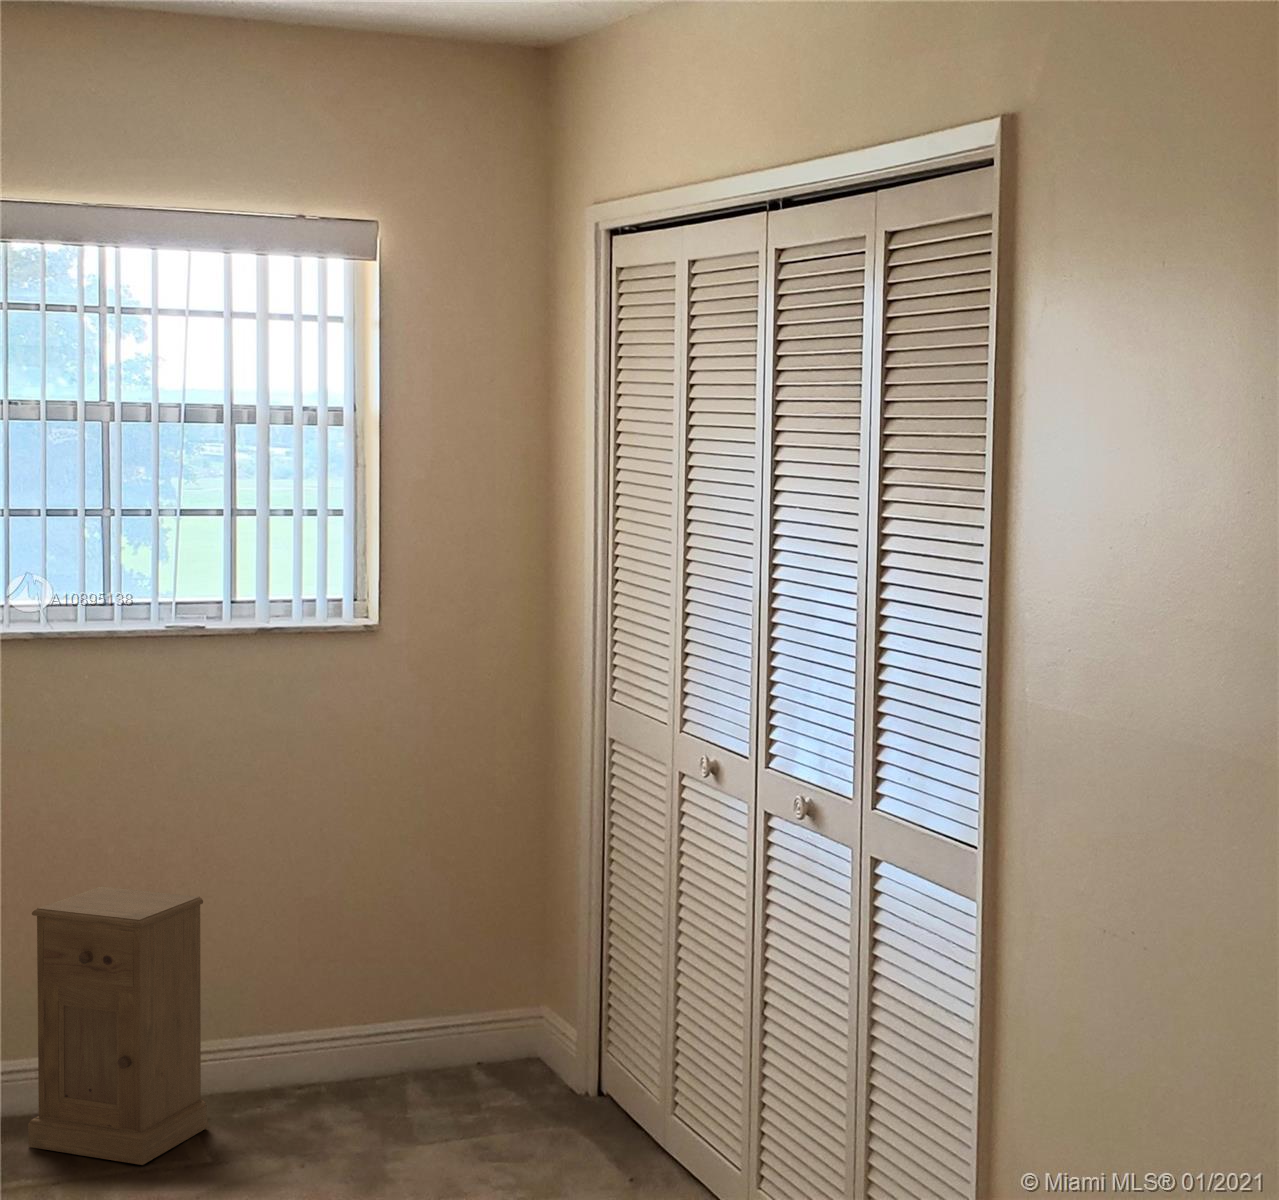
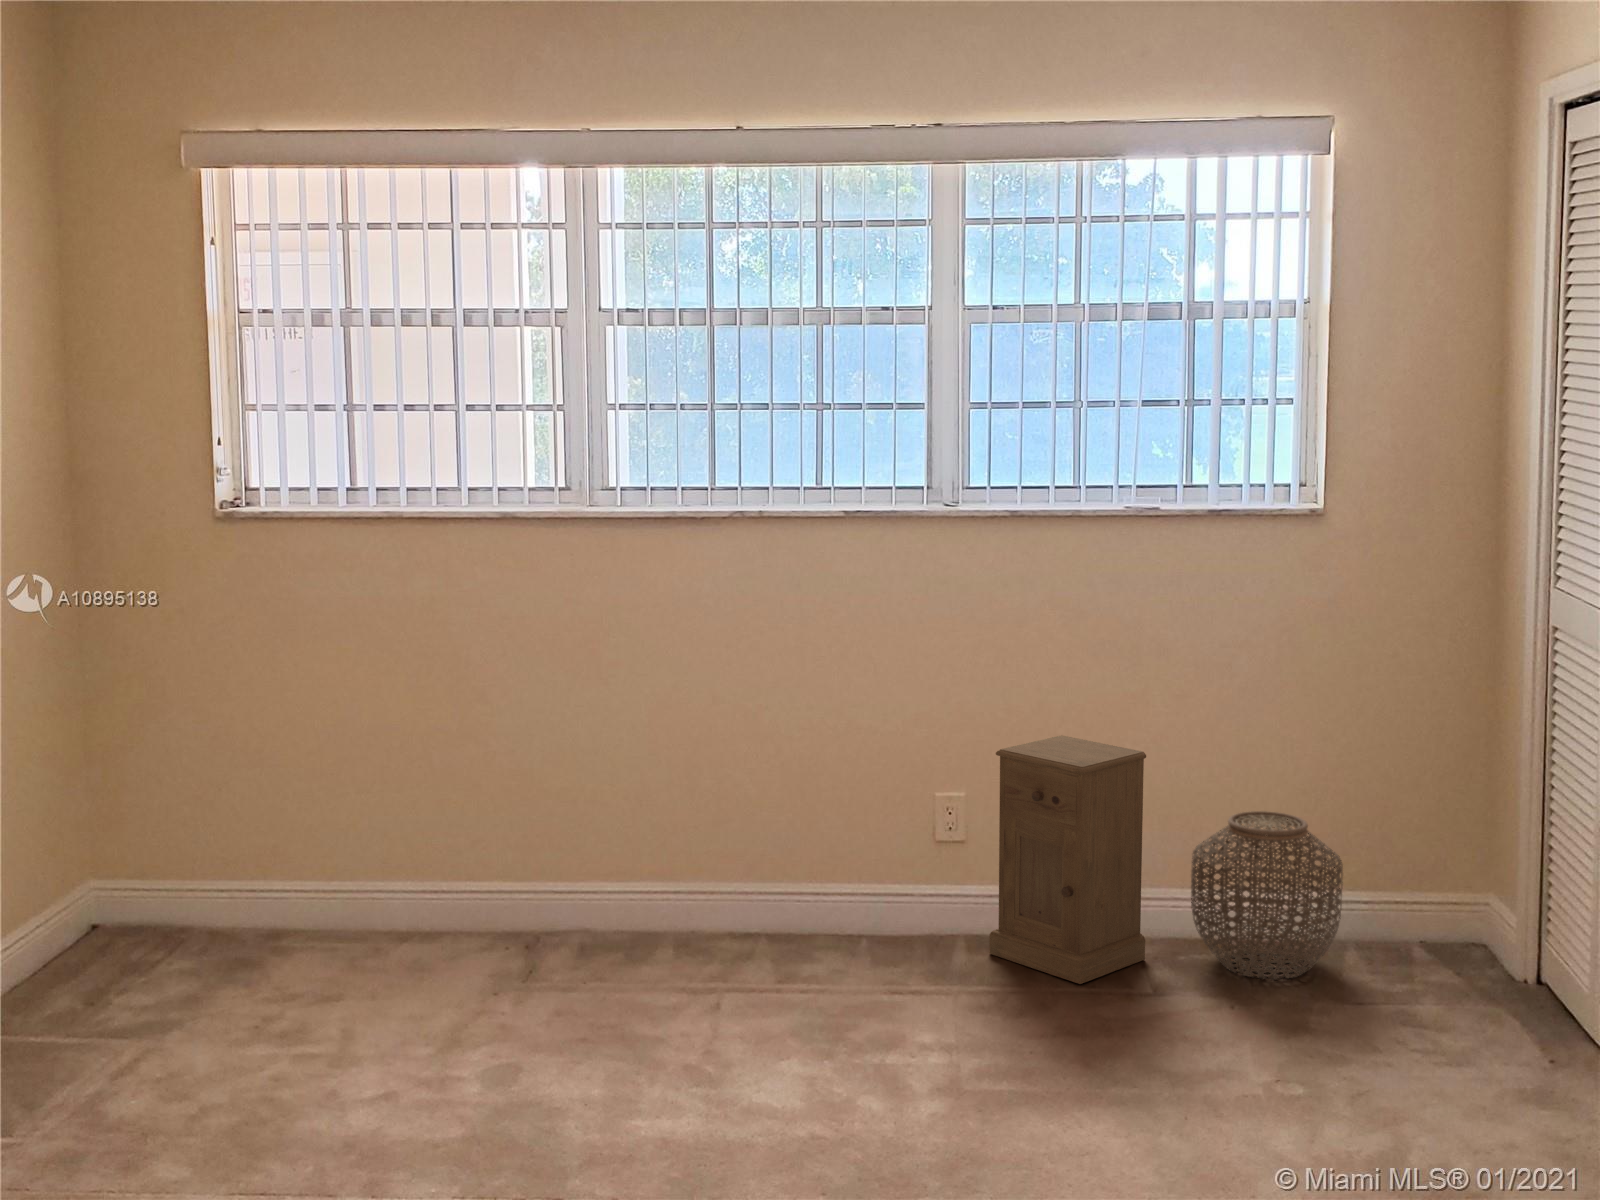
woven basket: none [255,949,412,1130] -> present [1191,811,1343,979]

